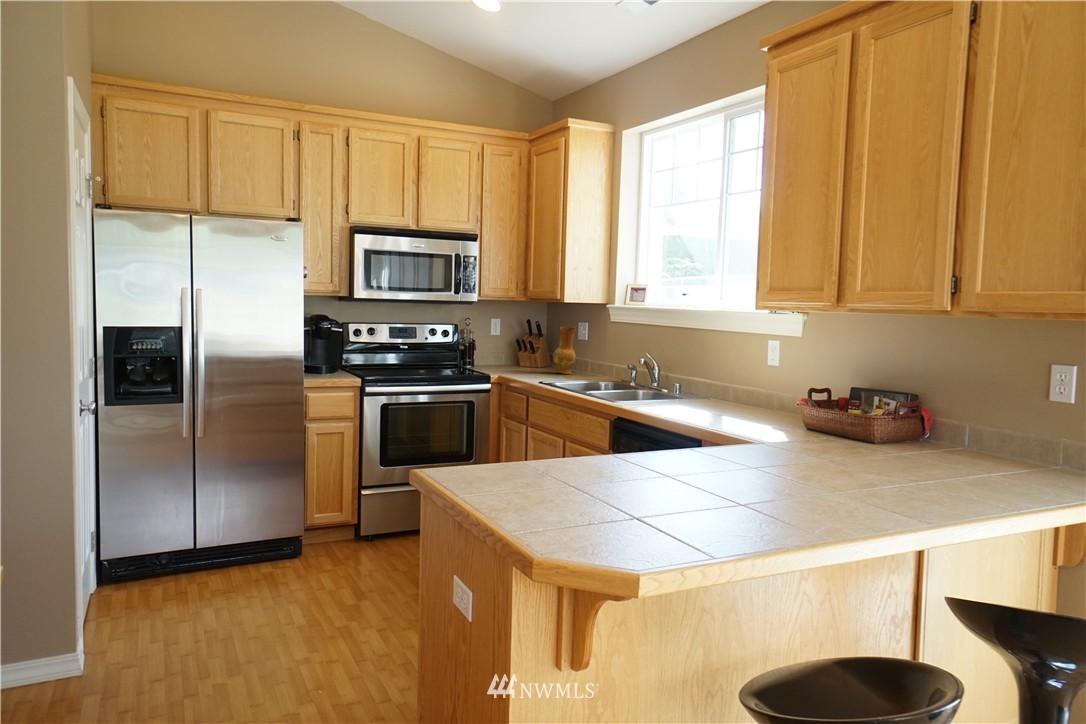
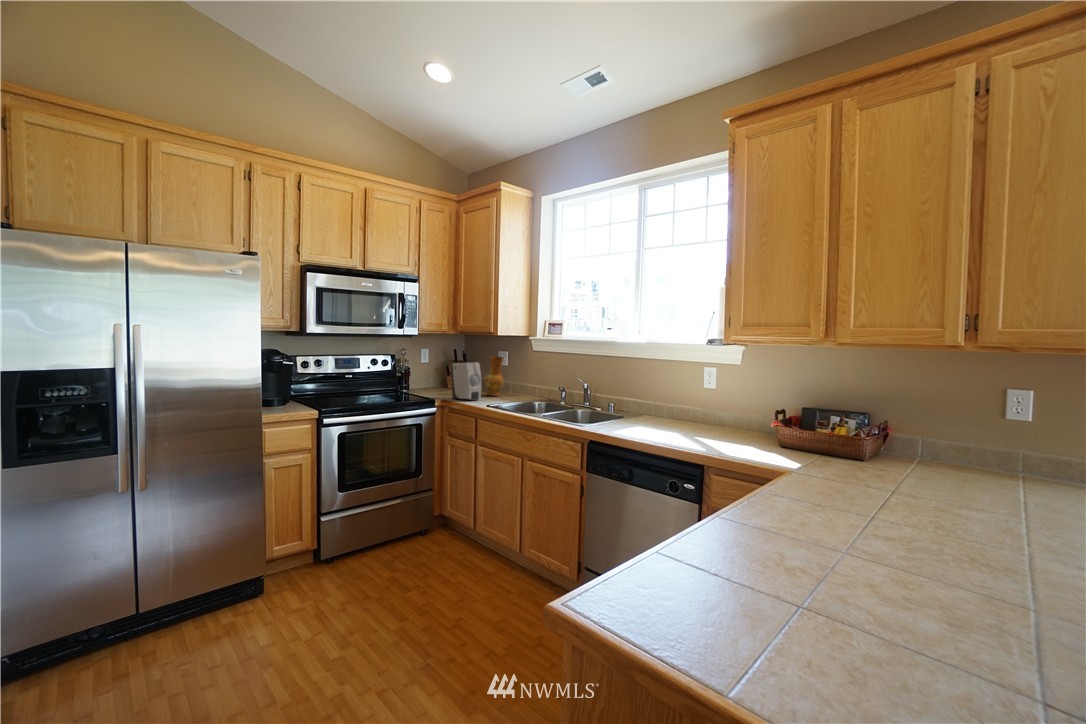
soap dispenser: none [511,333,543,377] -> present [451,362,481,401]

